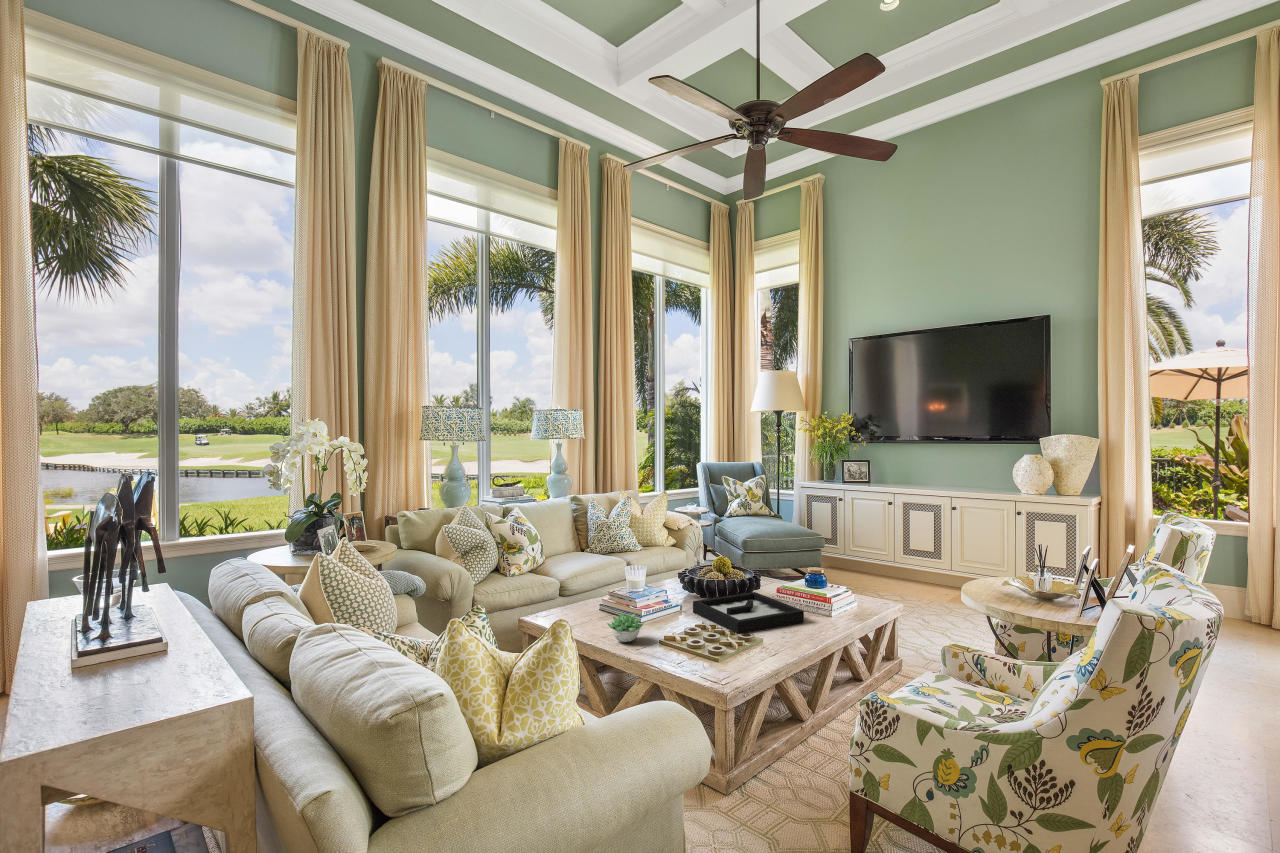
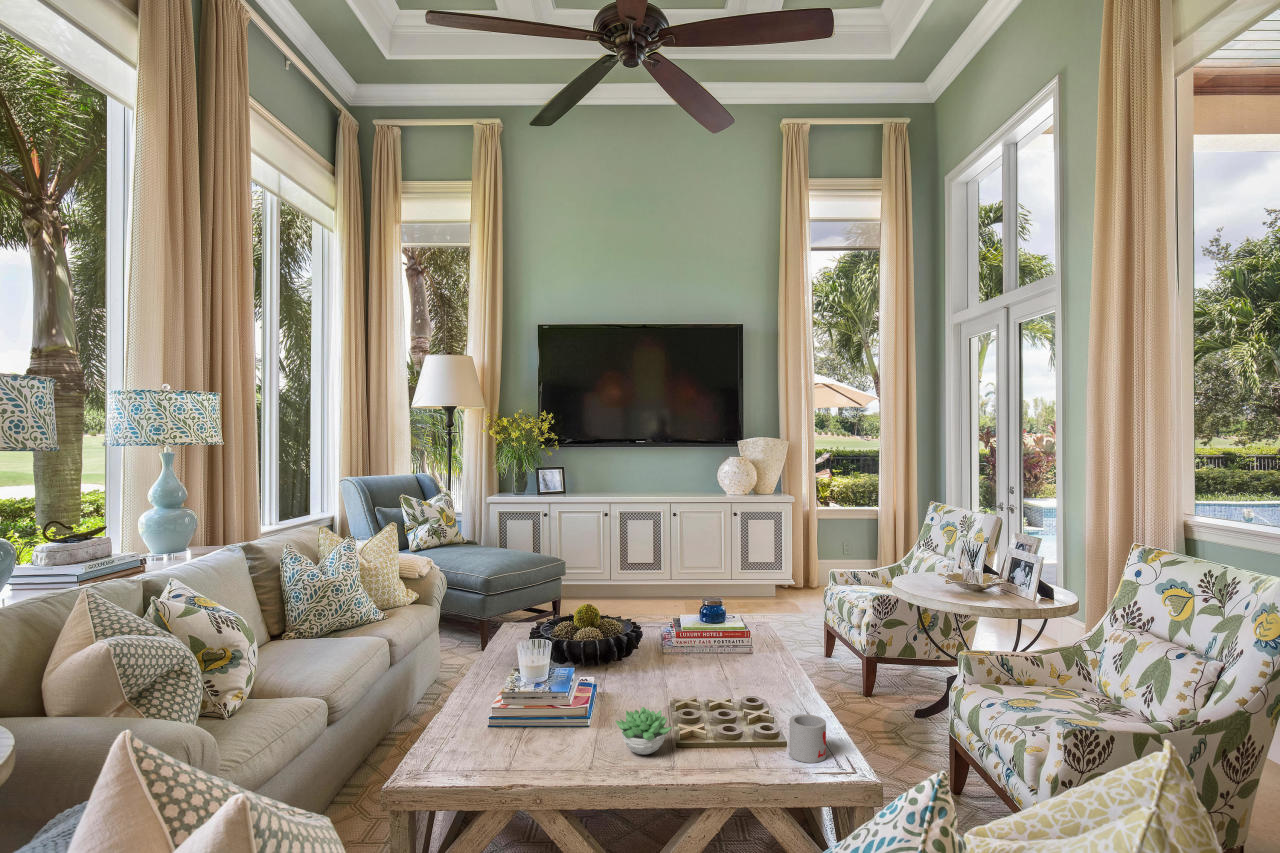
decorative tray: present [693,592,804,634] -> none [623,643,754,701]
mug: none [693,640,724,674] -> present [789,714,826,763]

